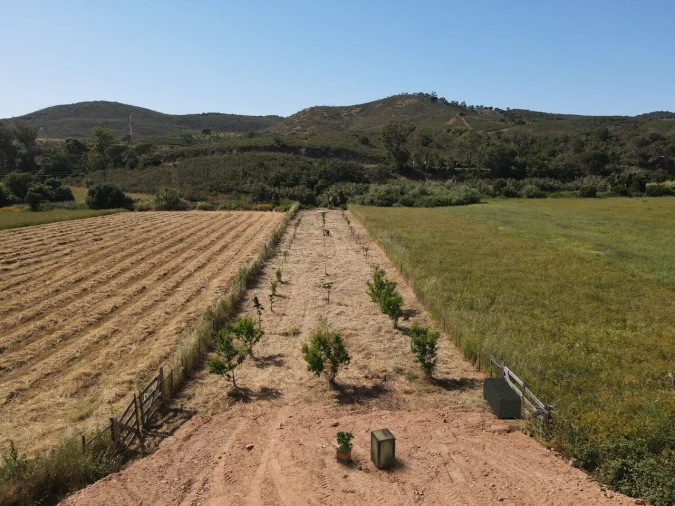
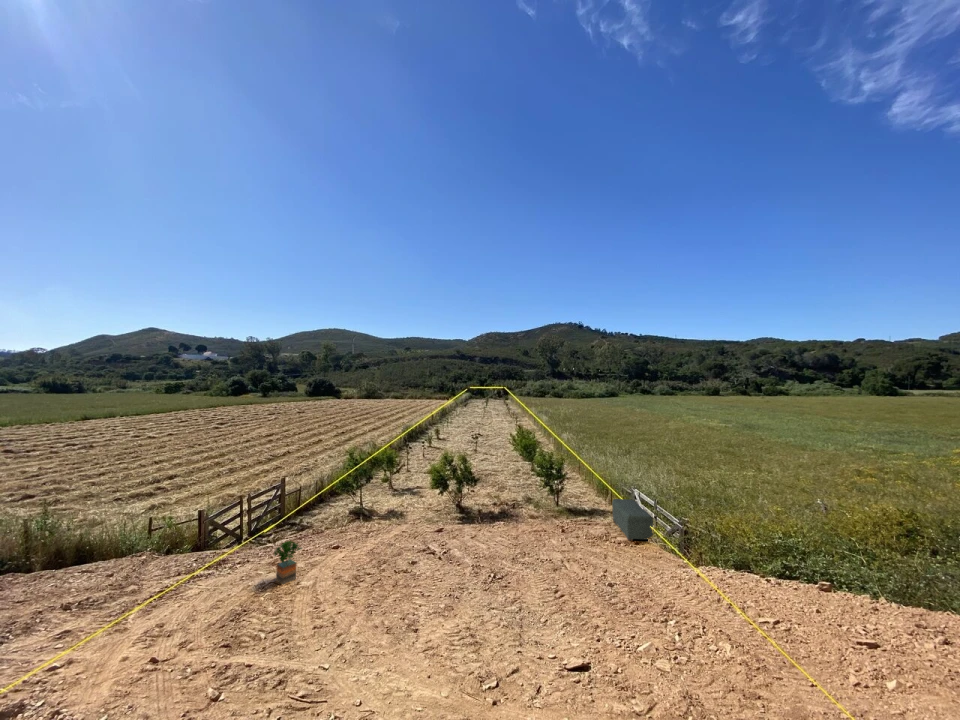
storage box: present [371,428,396,469] -> none [472,532,498,581]
potted tree: present [336,431,355,465] -> present [274,541,302,584]

